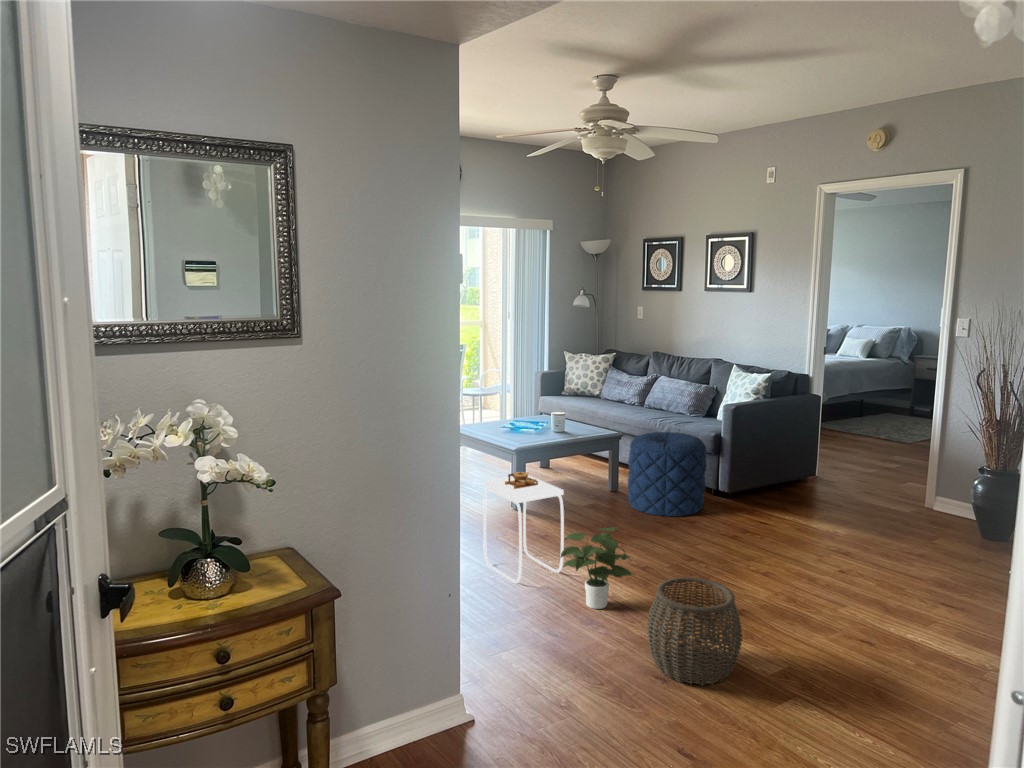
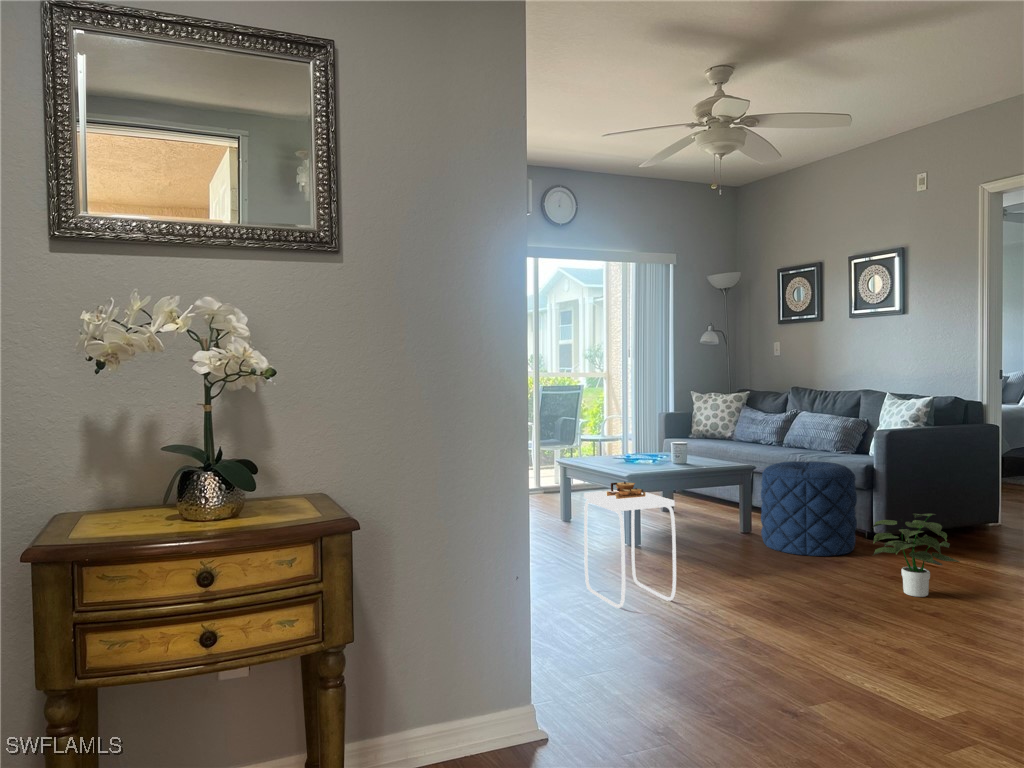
potted plant: present [560,527,634,609] -> present [873,514,959,597]
woven basket: present [647,577,742,685] -> none [771,587,902,724]

